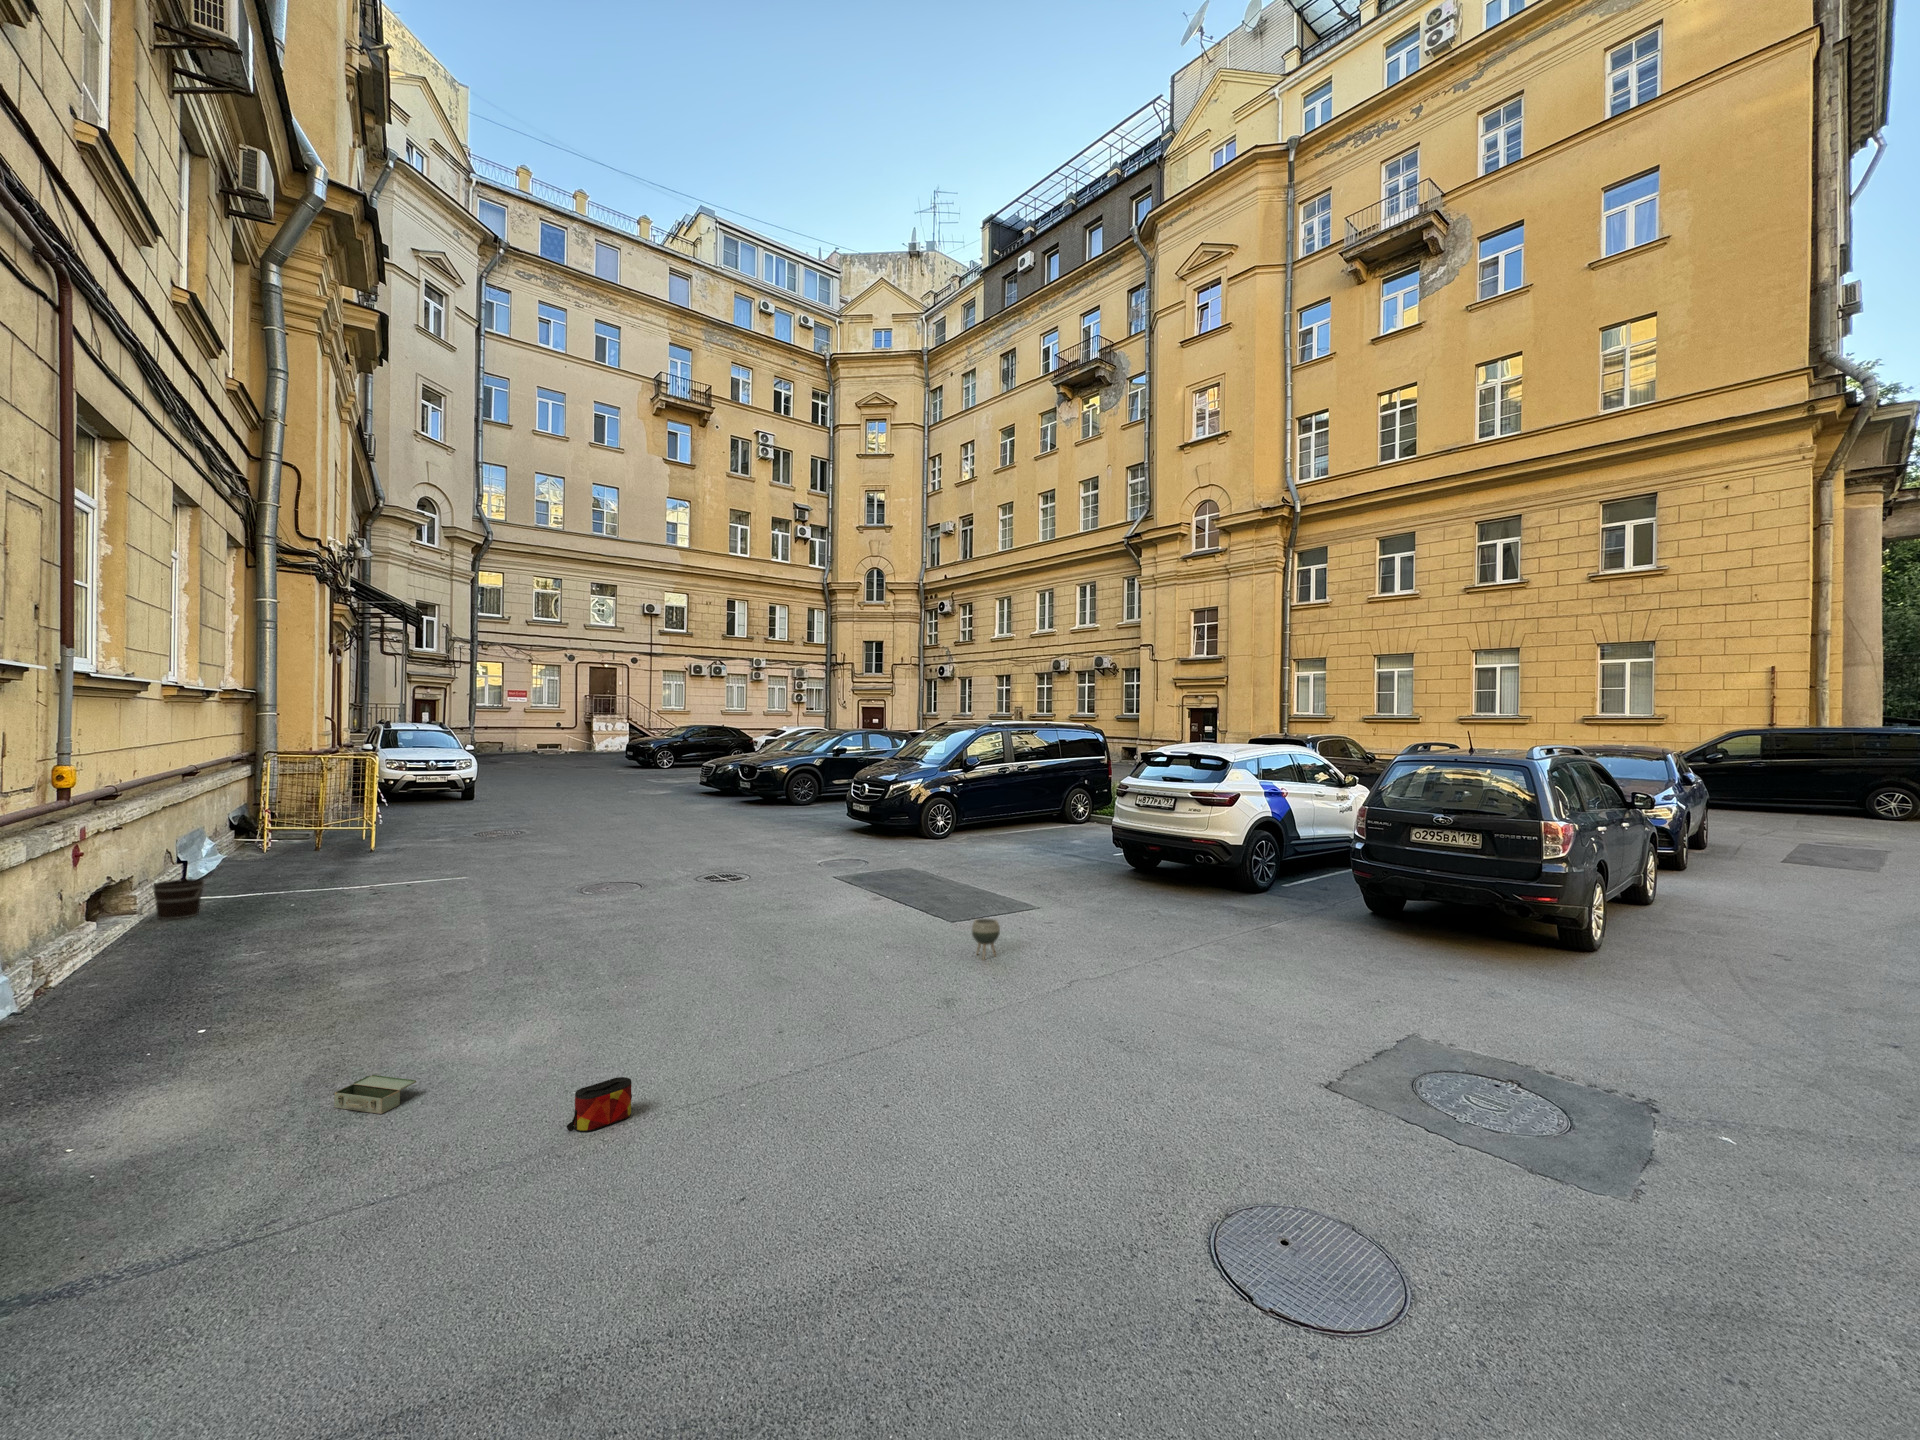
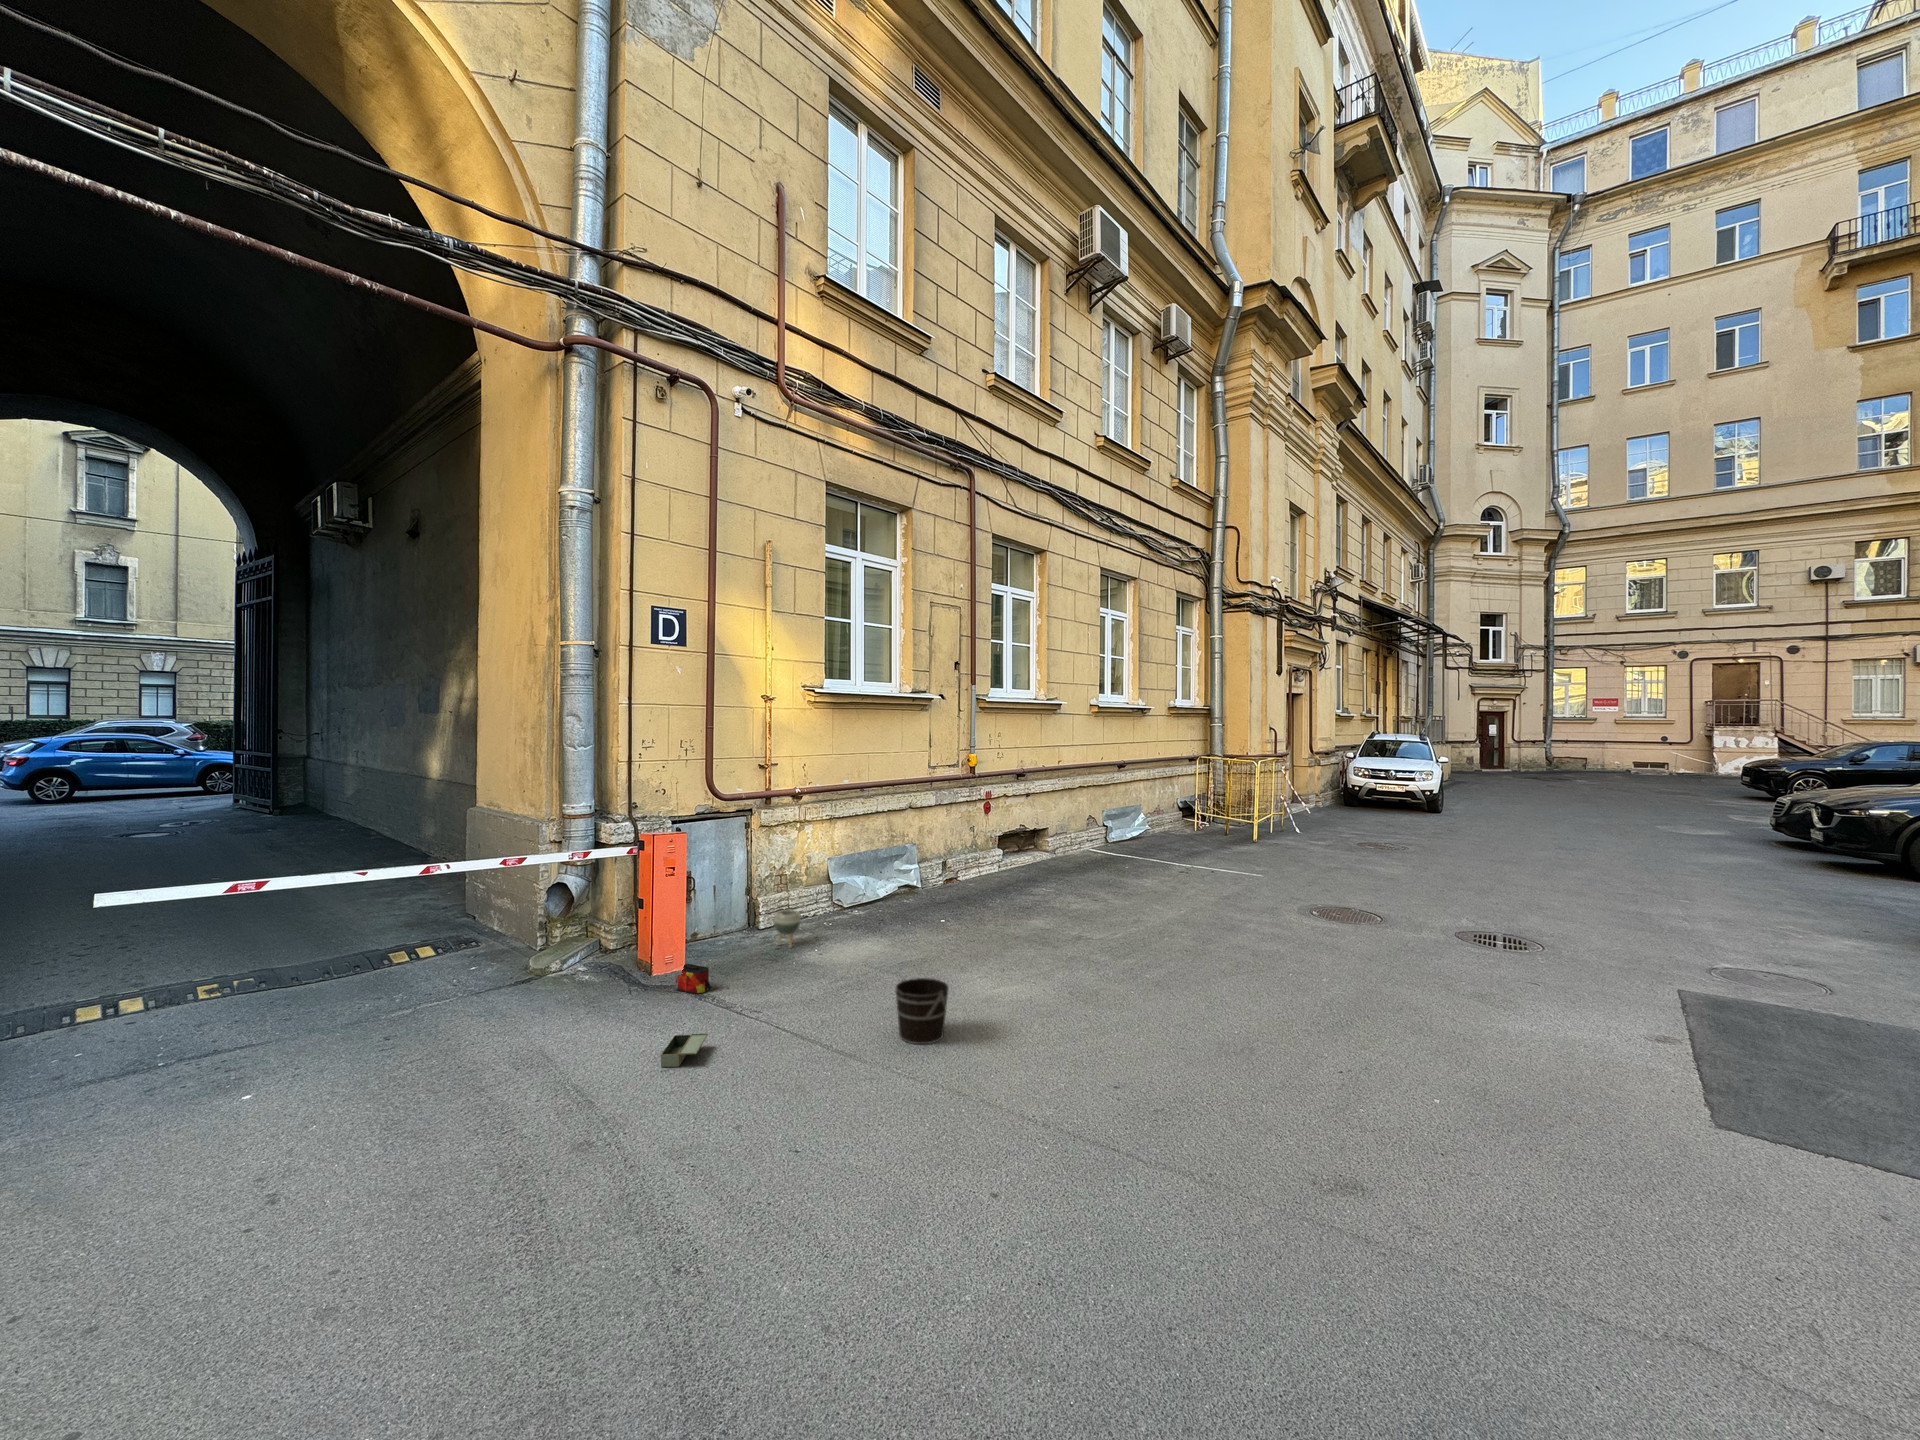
bucket: present [153,879,204,919] -> present [896,978,948,1044]
planter: present [972,918,1000,959] -> present [774,910,800,947]
bag: present [567,1077,632,1132] -> present [676,964,711,994]

